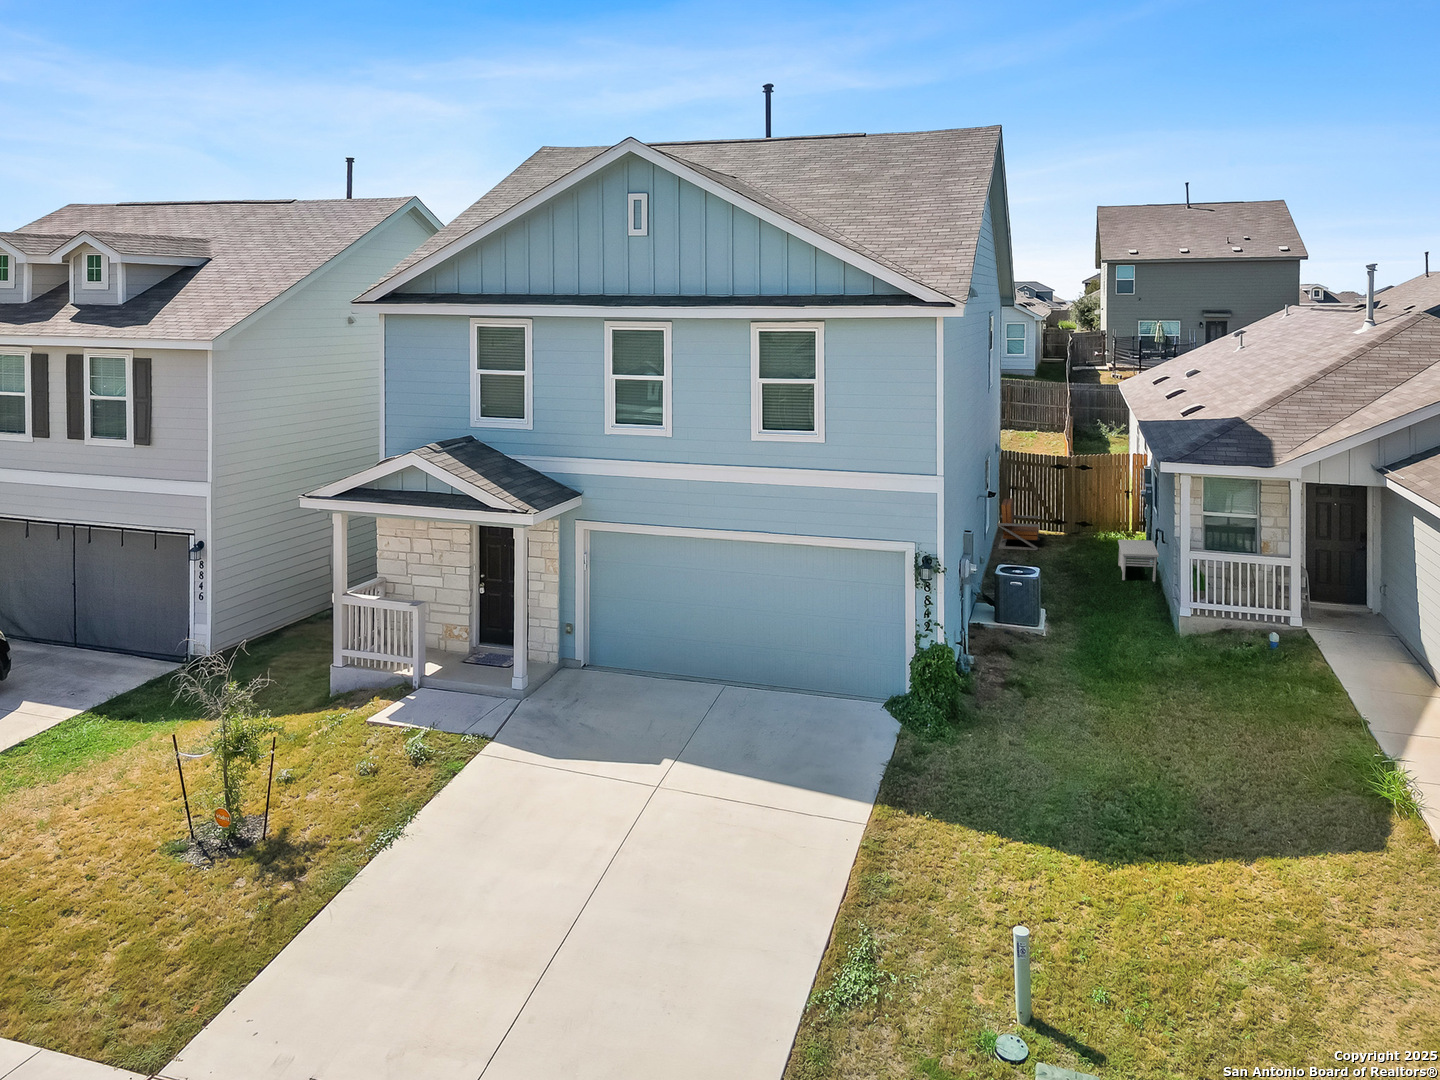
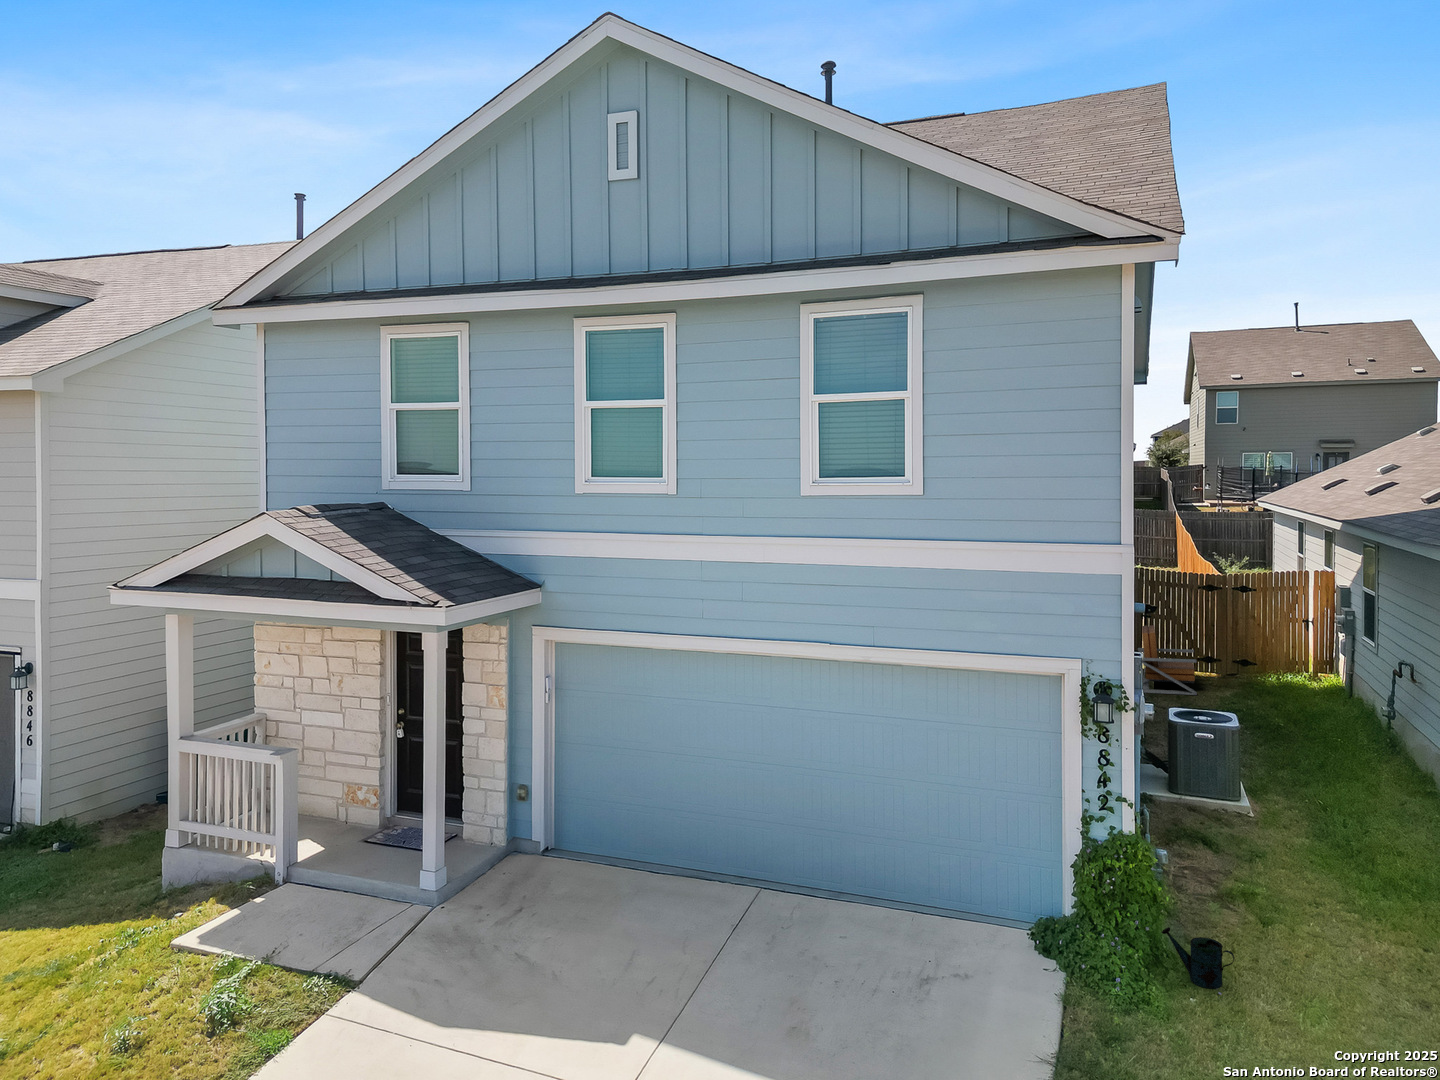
storage bench: present [1118,540,1159,582] -> none [1320,680,1394,740]
watering can: none [955,696,992,728] -> present [1161,927,1235,989]

